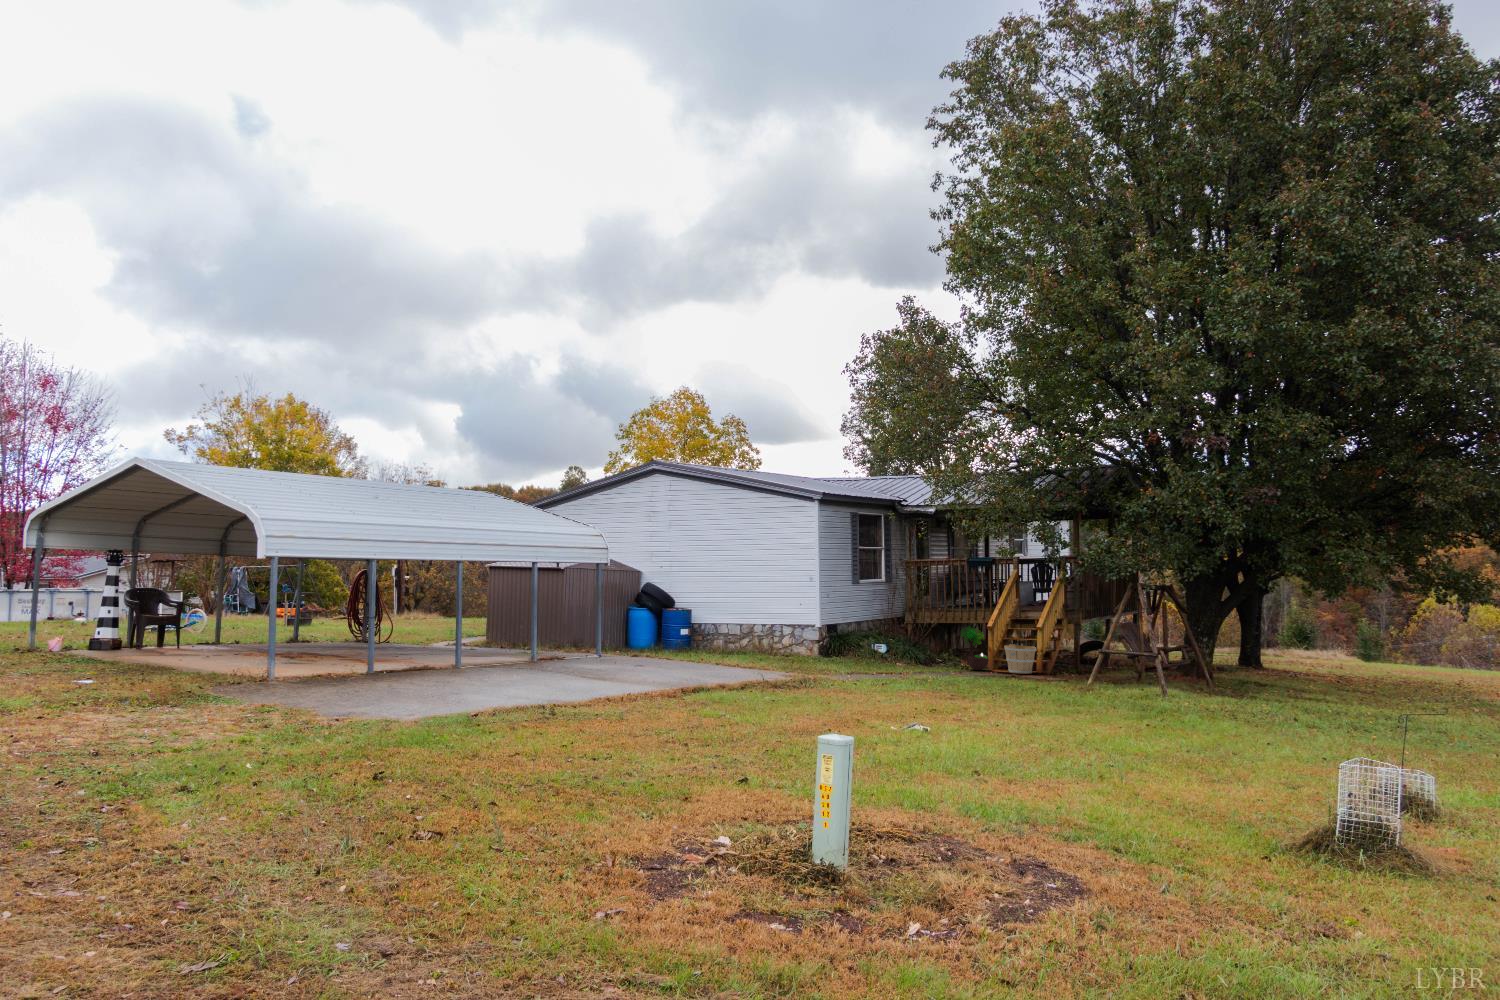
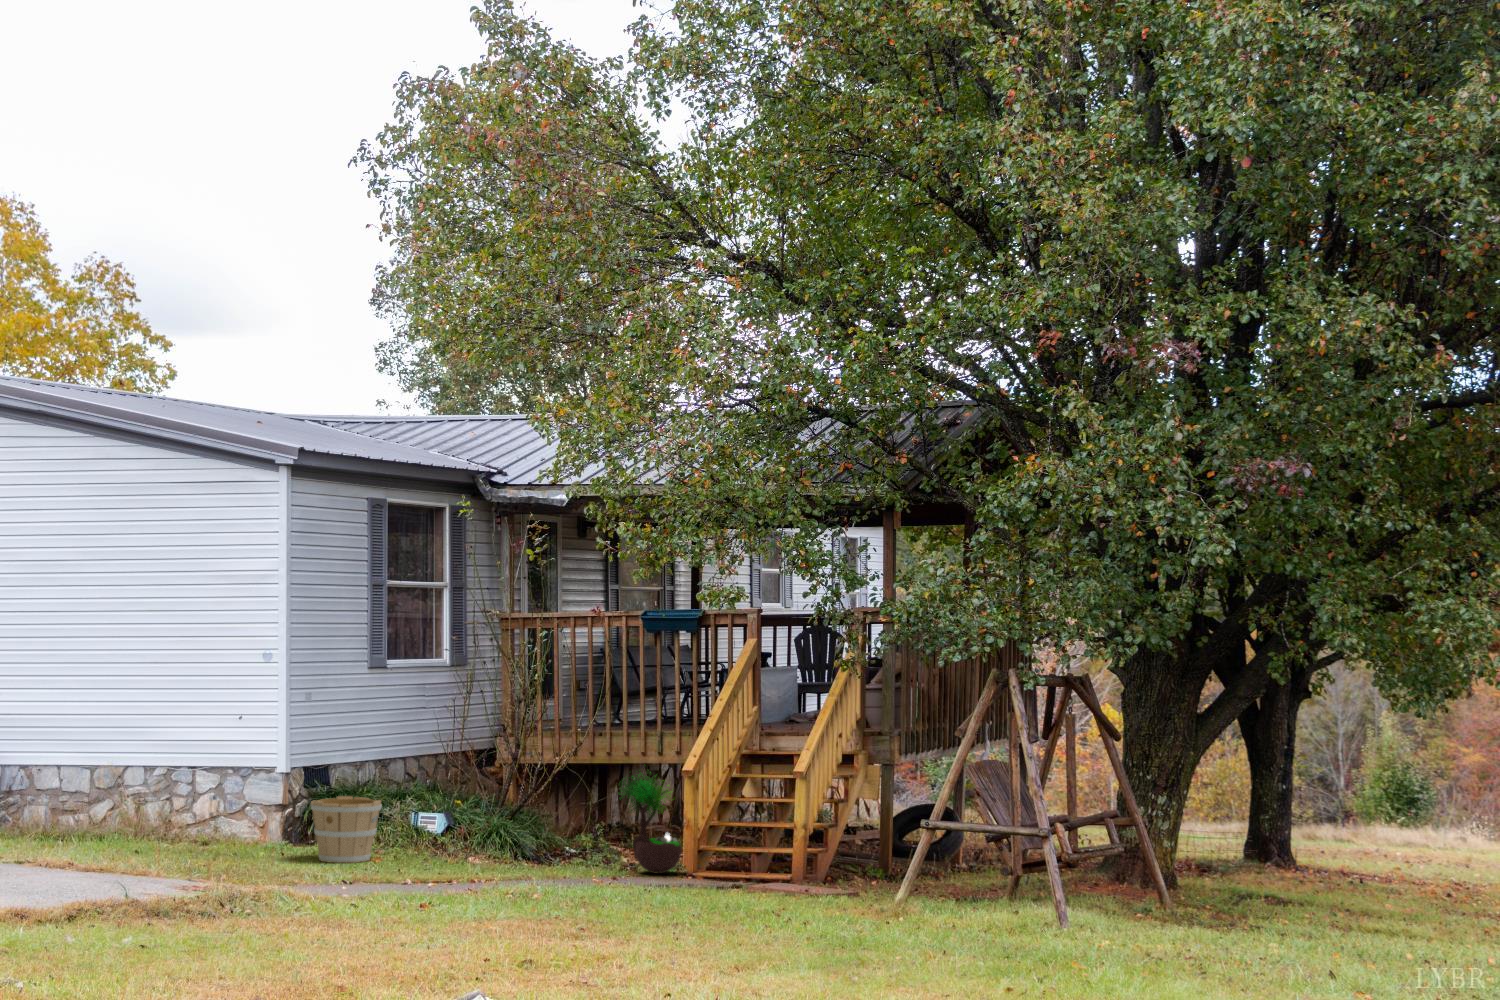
wooden bucket: present [1004,644,1036,674] -> present [311,796,382,863]

